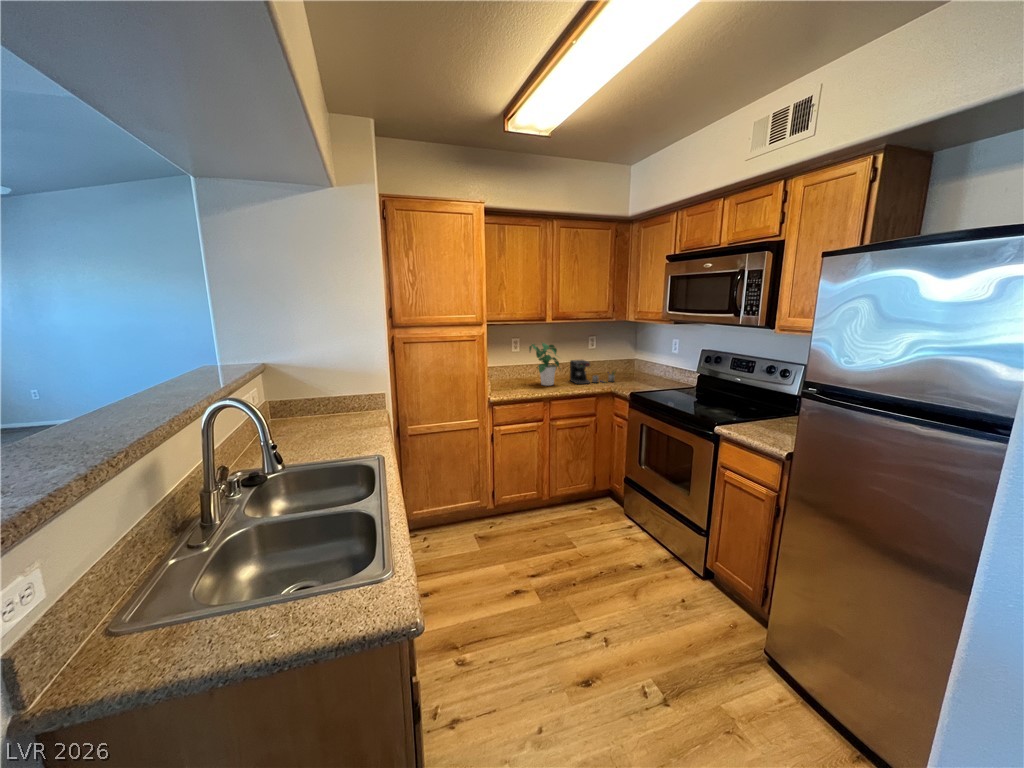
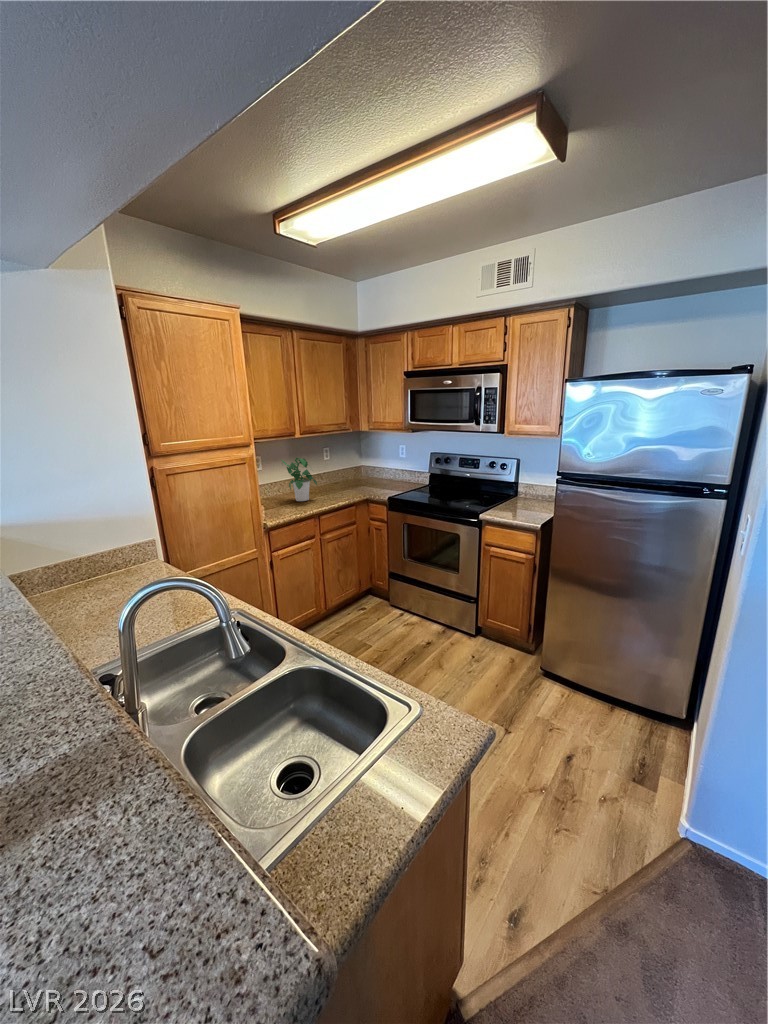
coffee maker: present [570,360,616,384] -> none [317,470,360,495]

